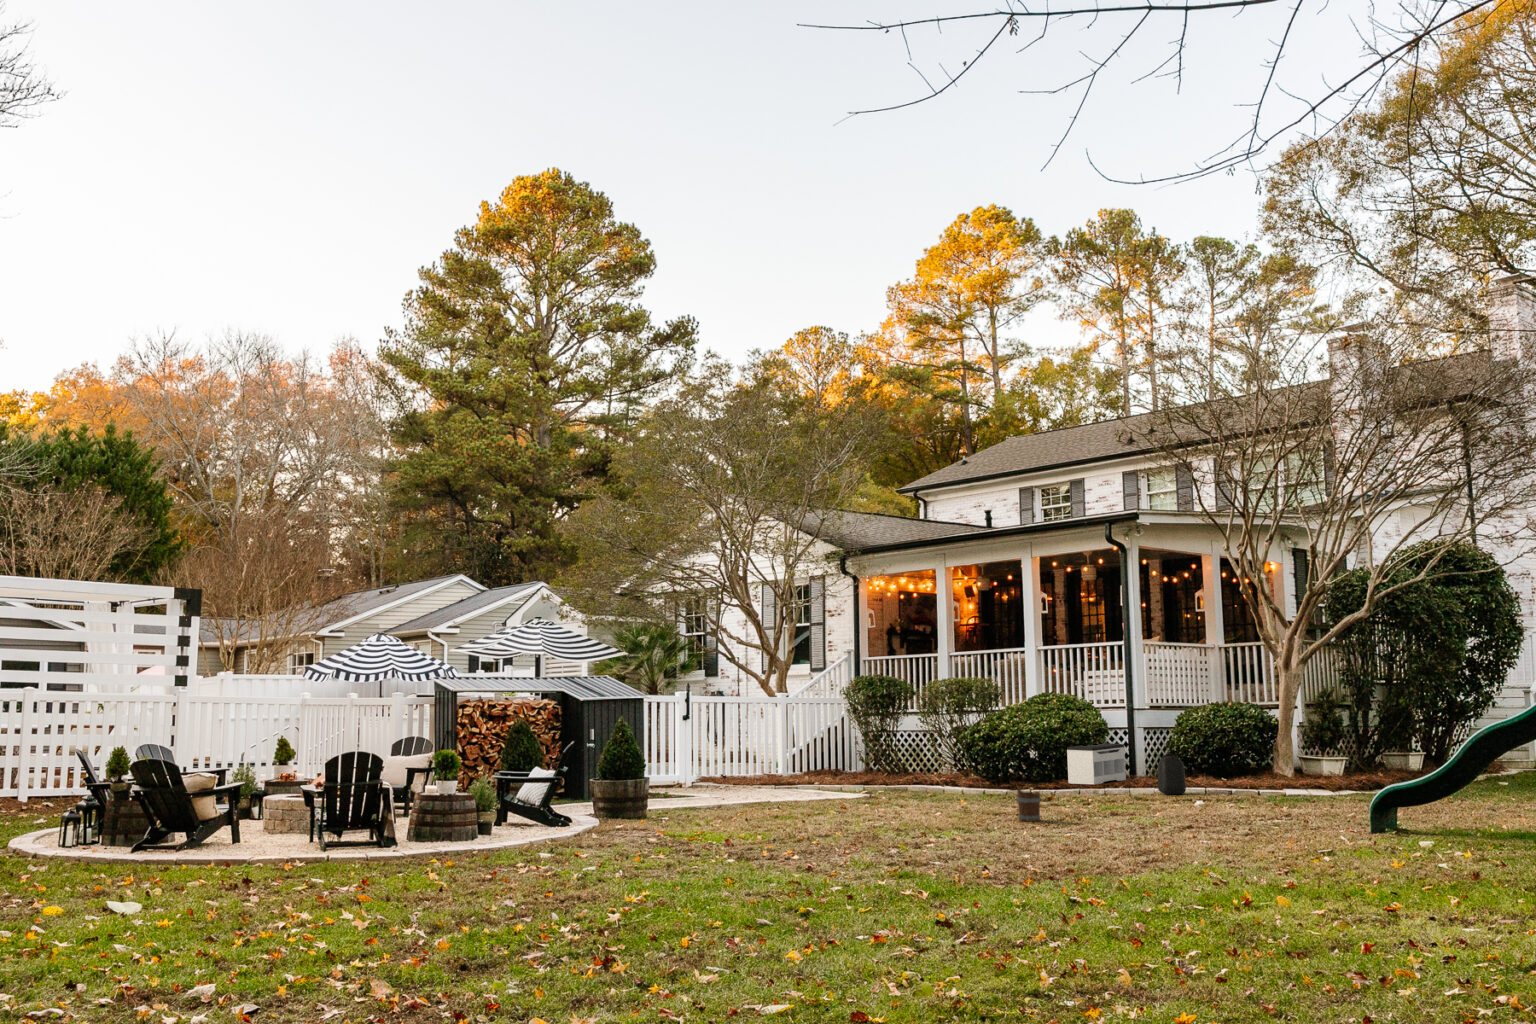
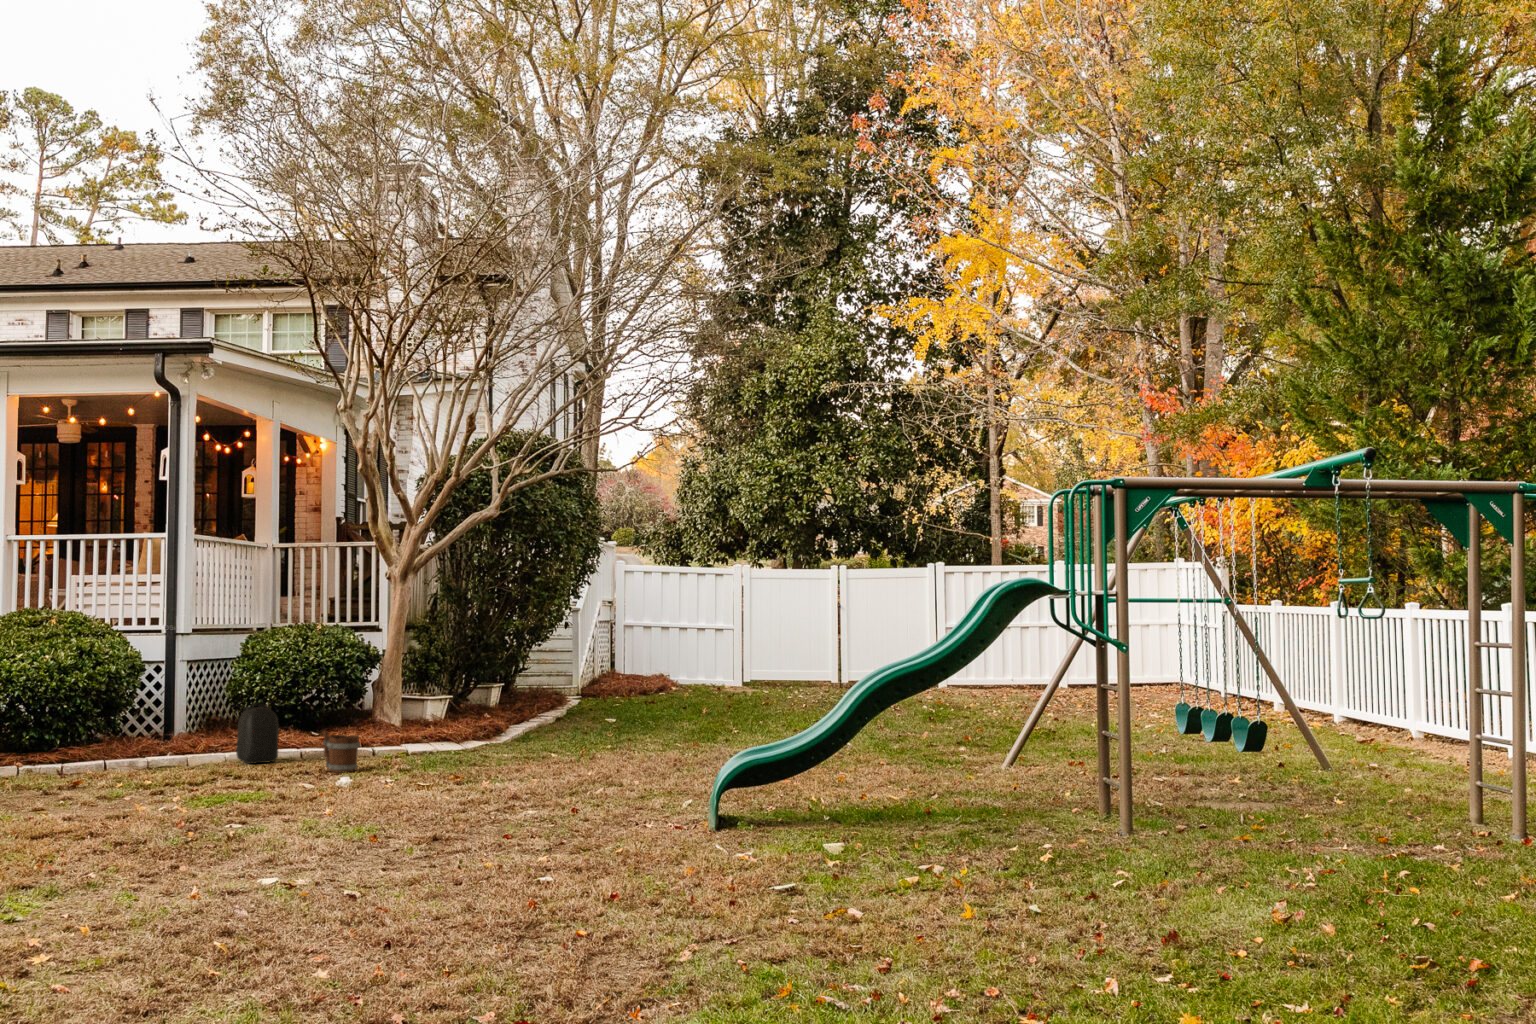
bench: present [1067,743,1126,784] -> none [76,685,164,750]
bucket: present [1016,788,1041,821] -> present [322,731,360,773]

